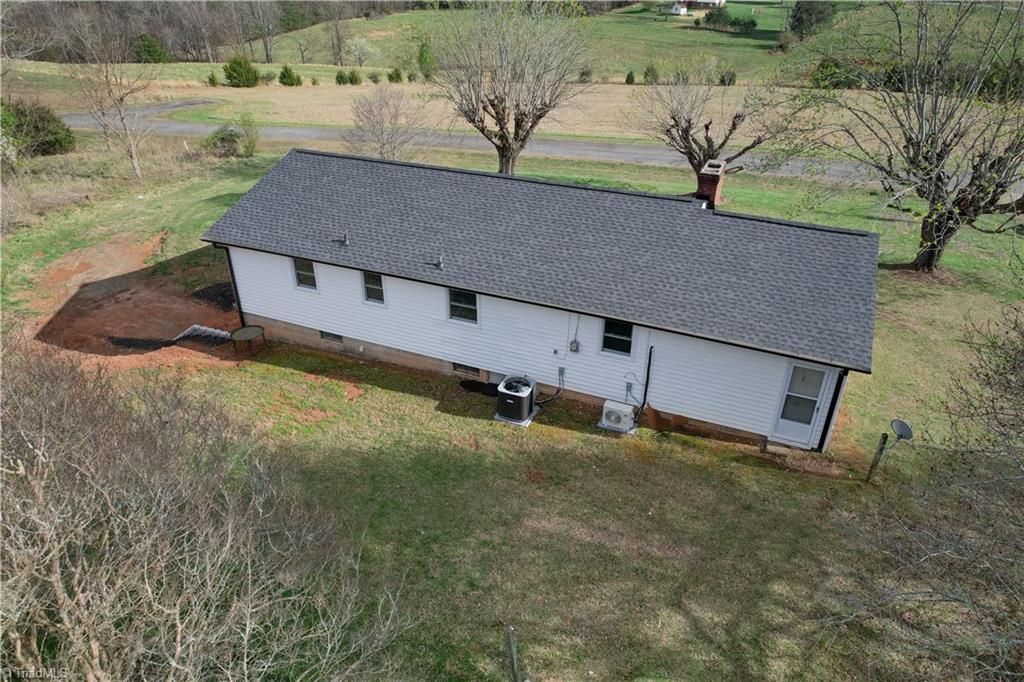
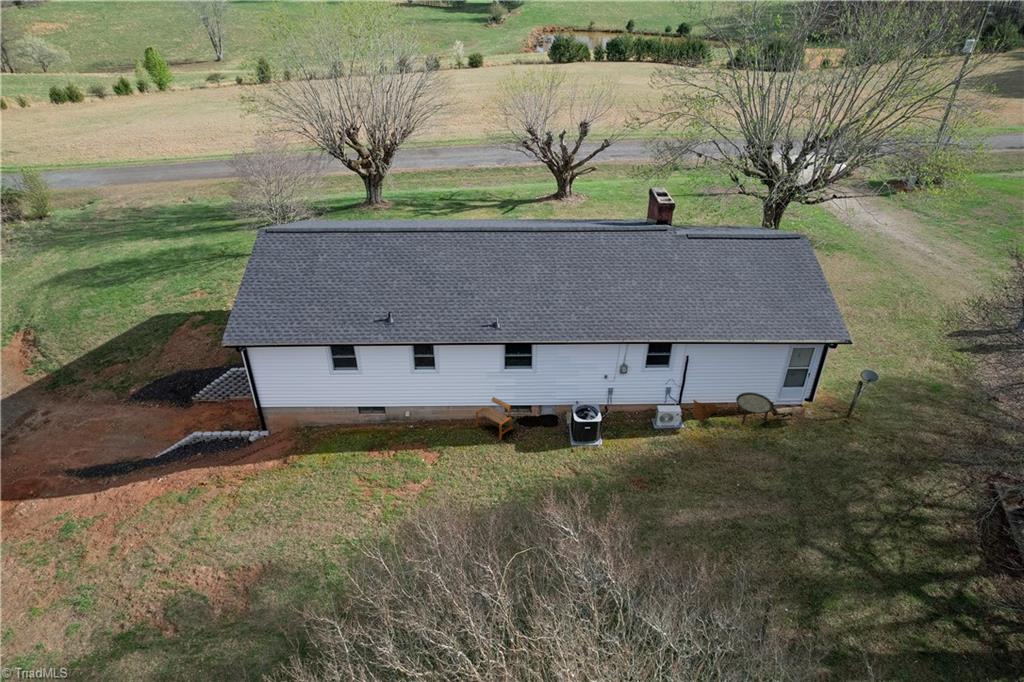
round table: present [229,325,267,355] -> present [736,392,772,425]
bench: none [420,345,452,395] -> present [476,397,513,440]

